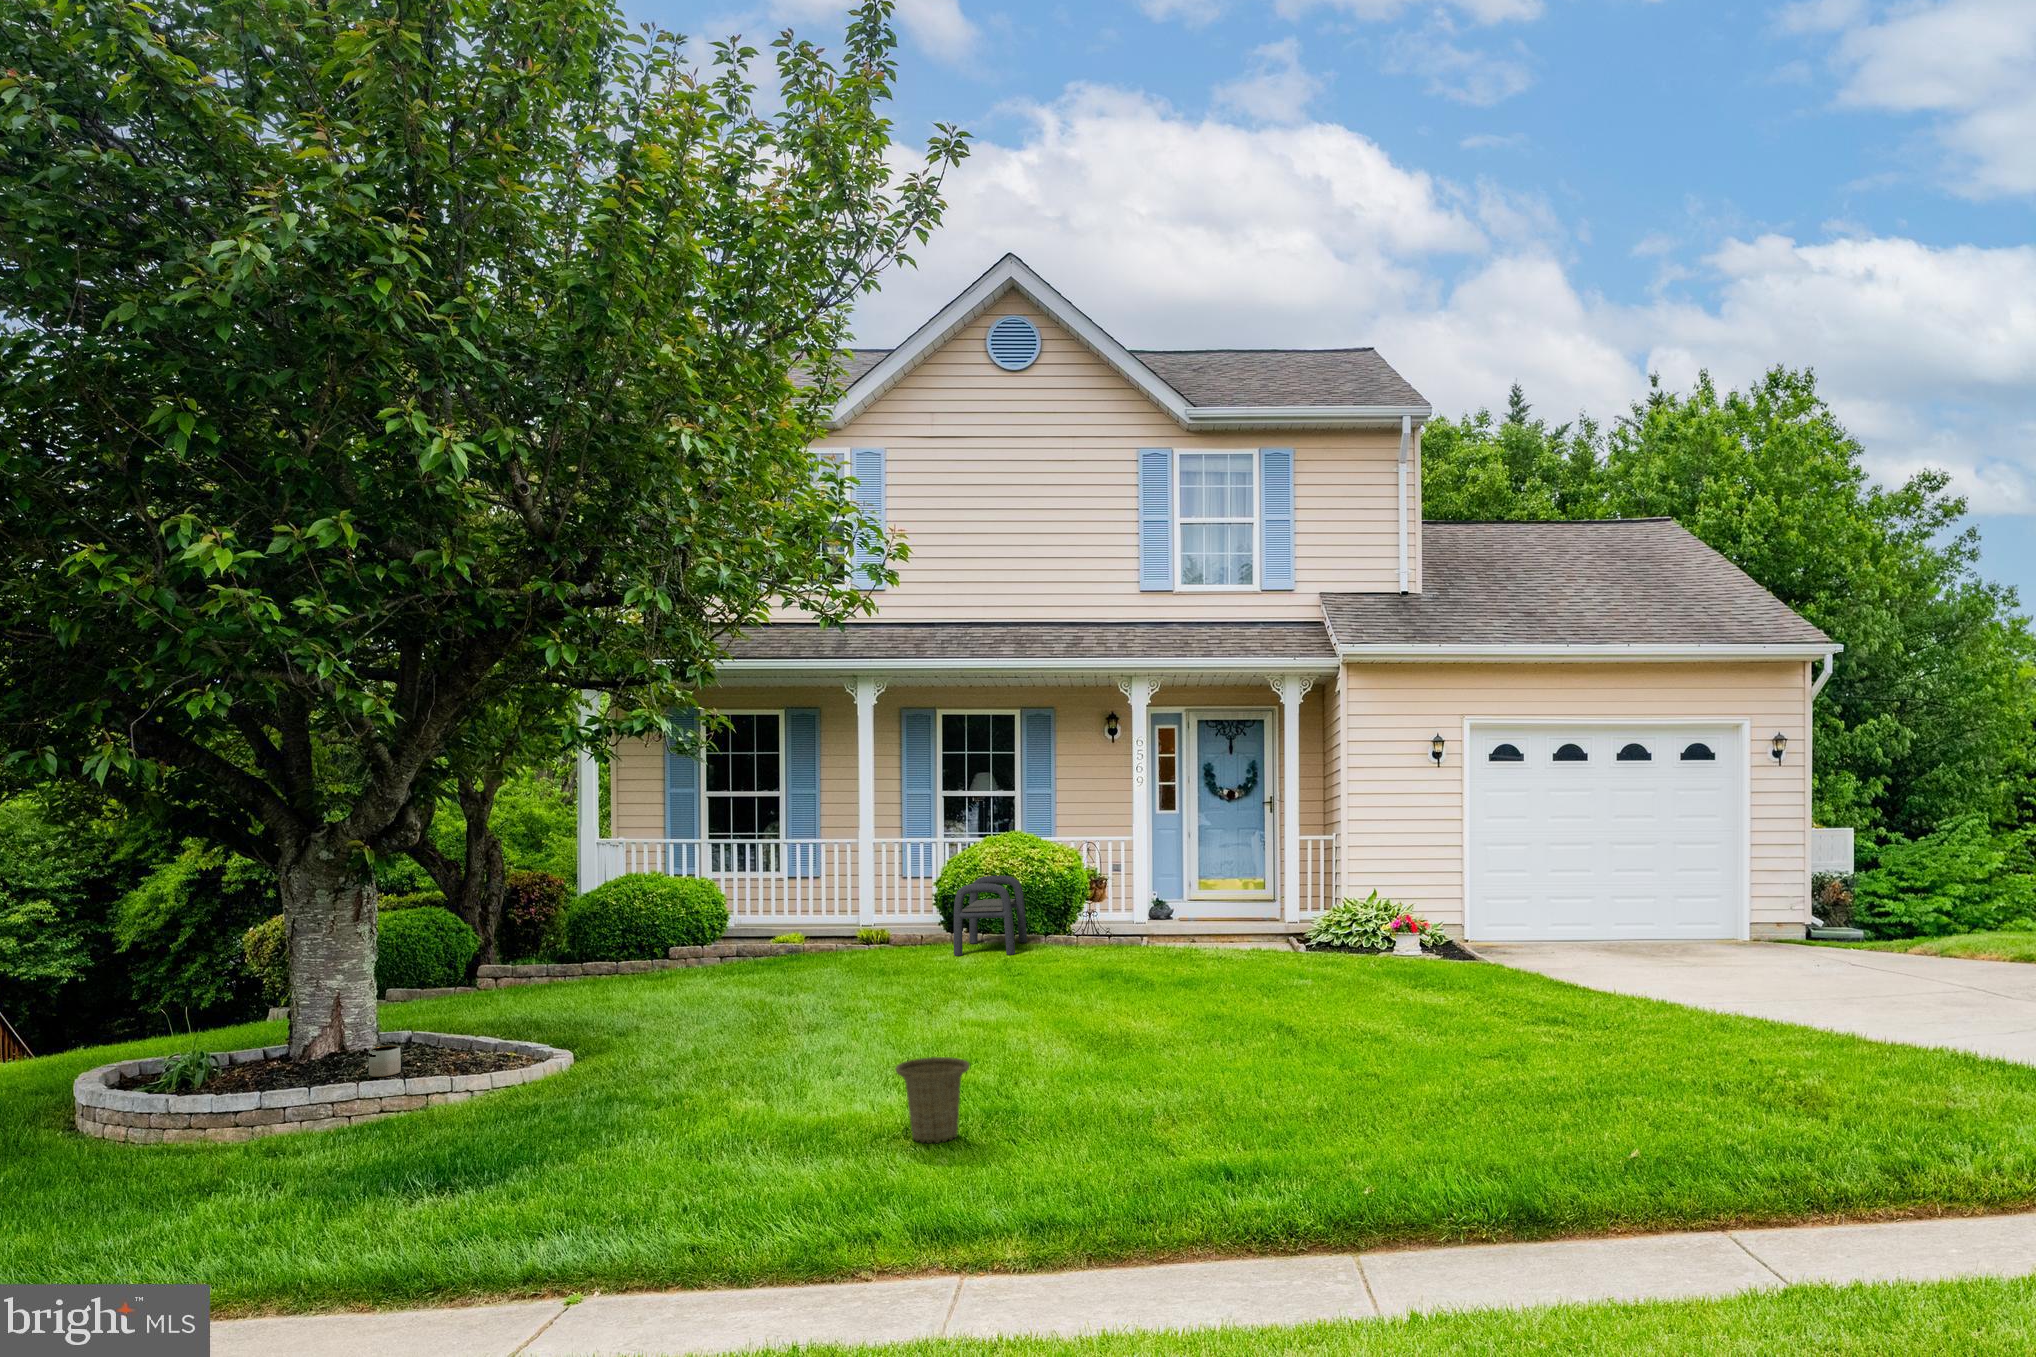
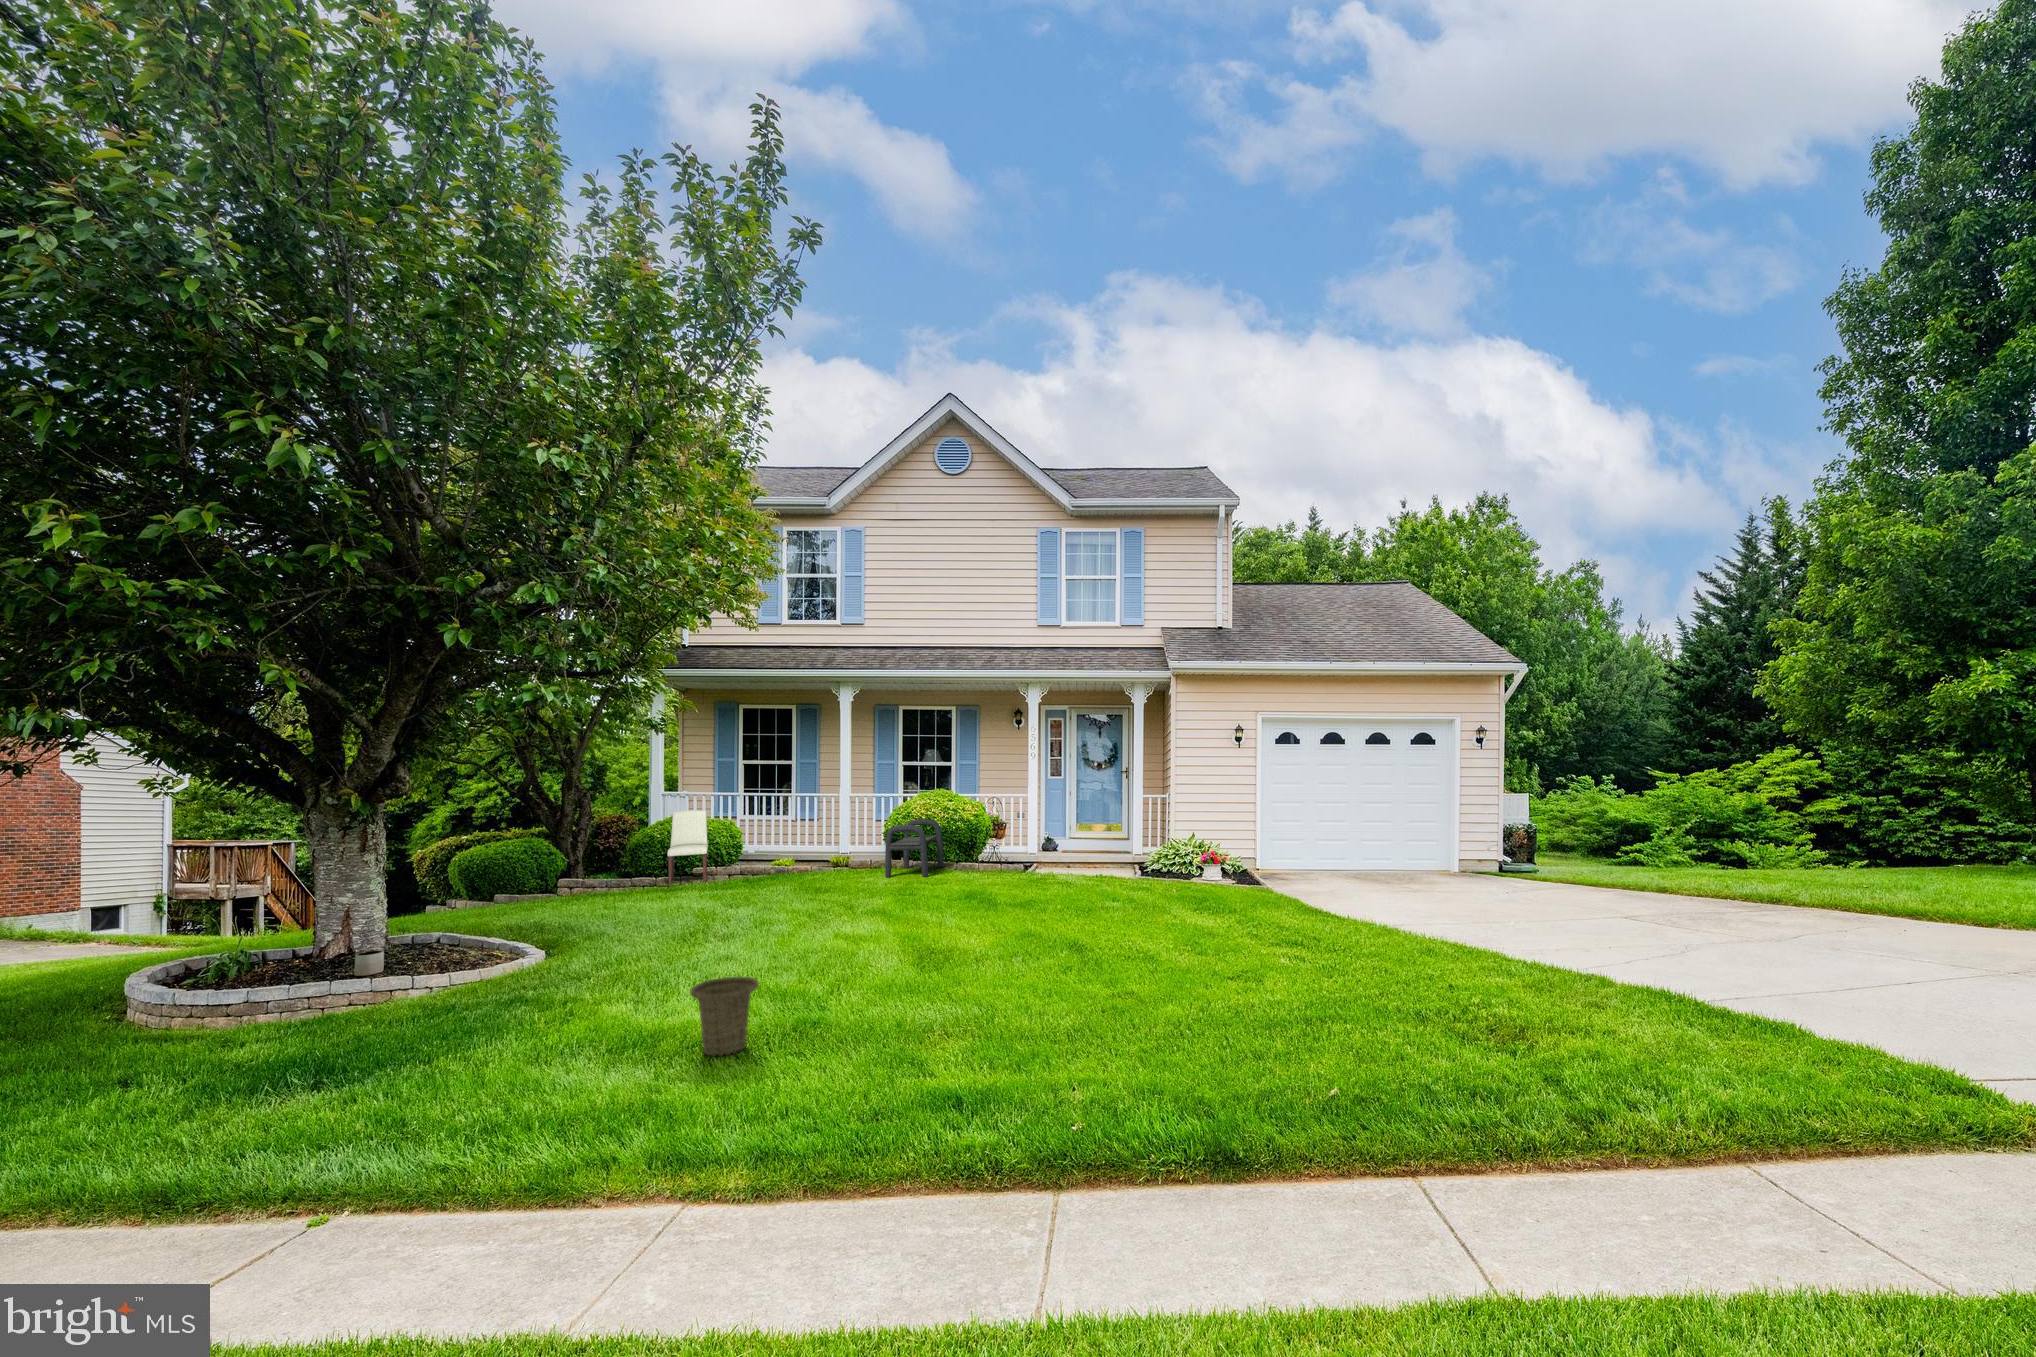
chair: none [646,865,701,969] -> present [667,810,708,885]

